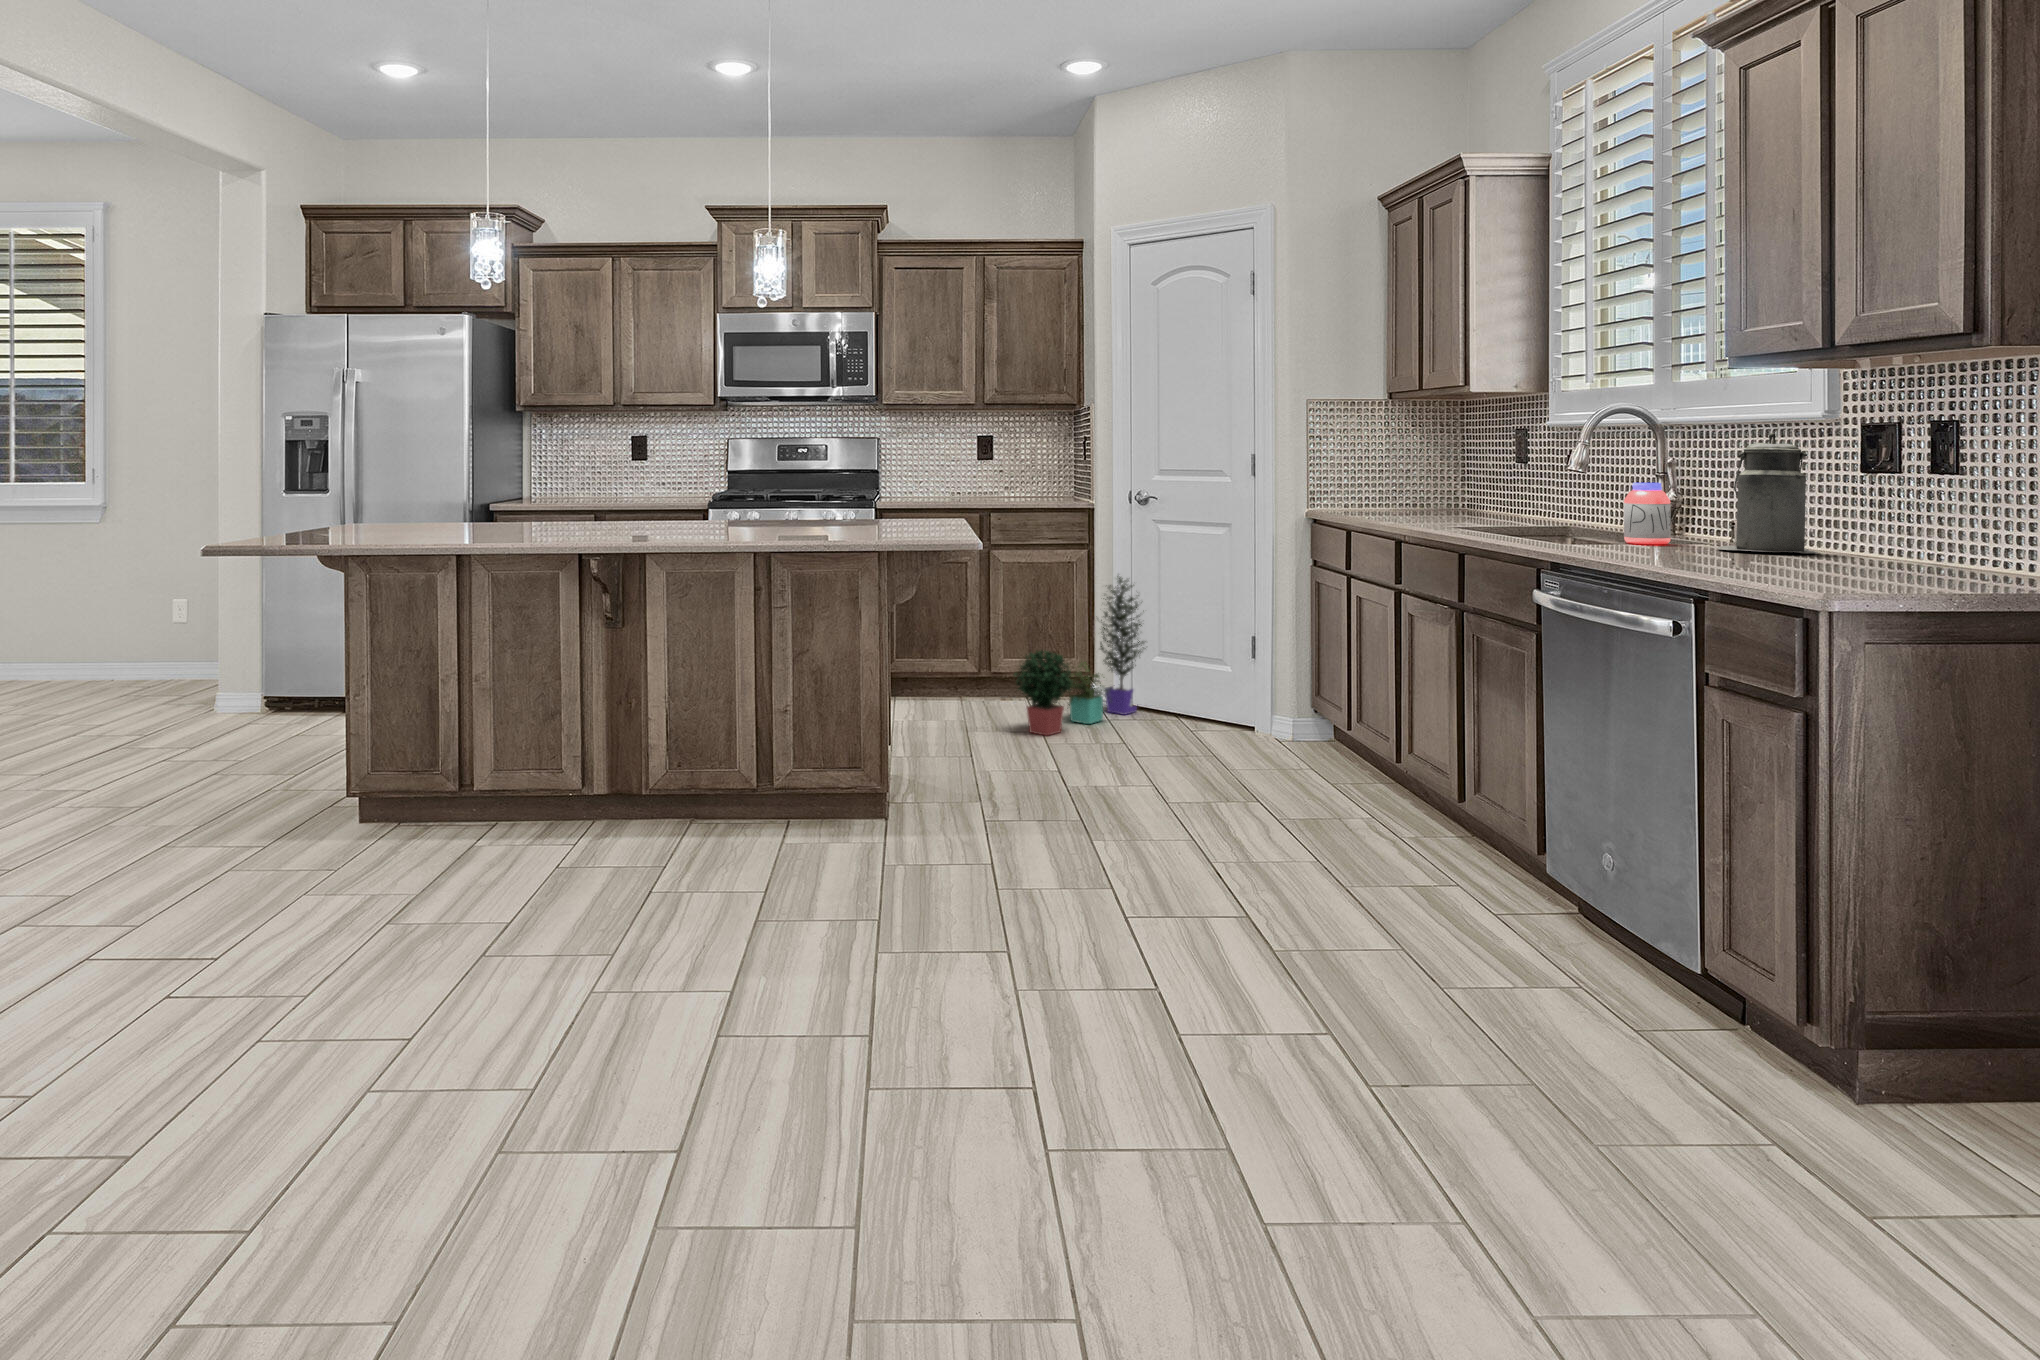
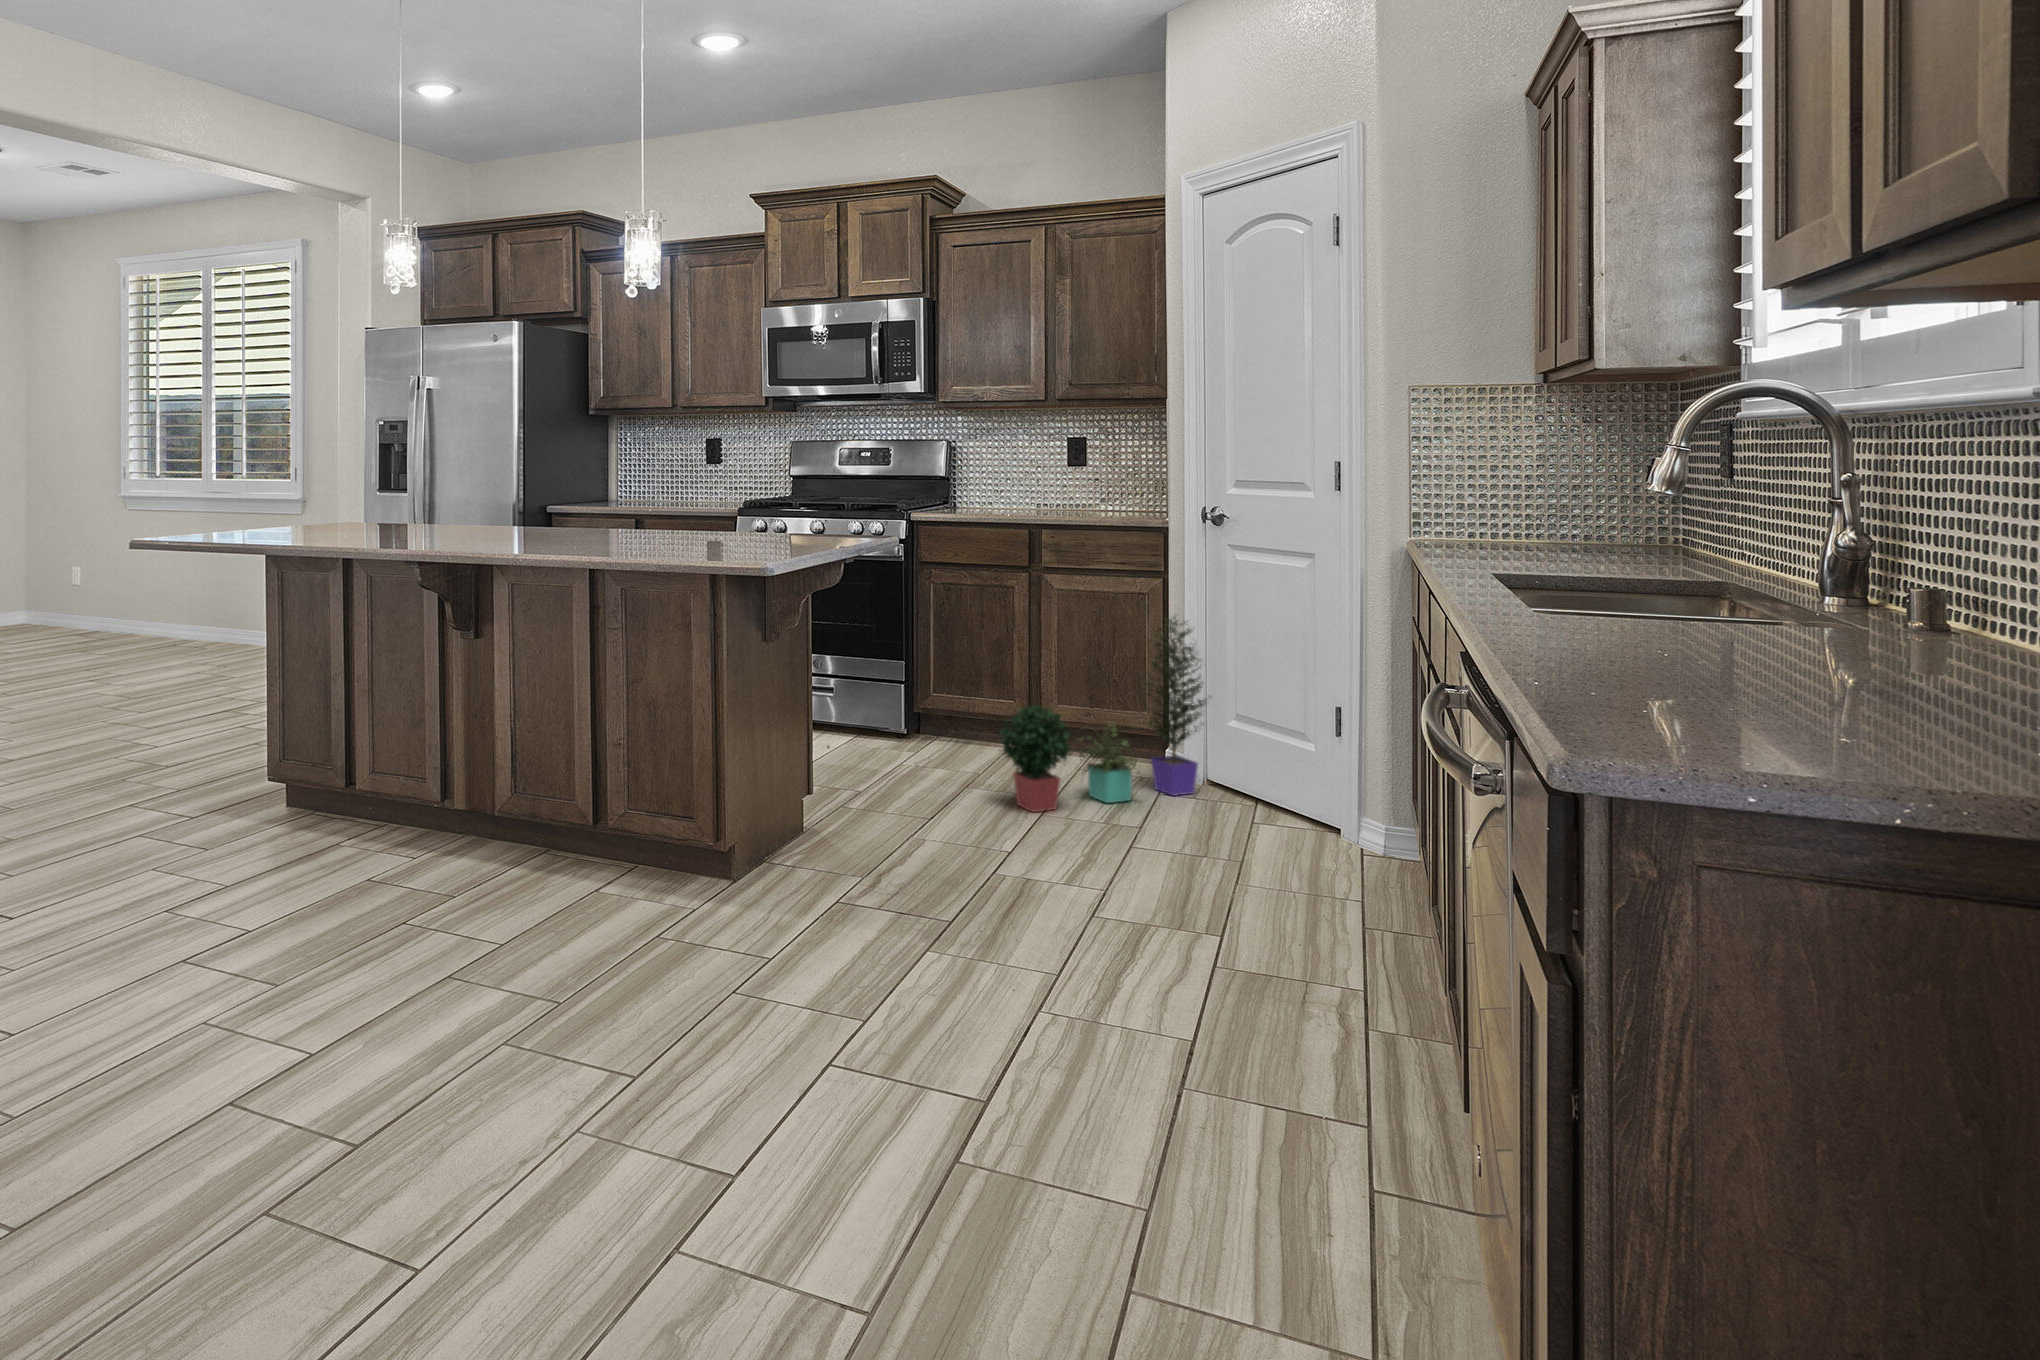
canister: present [1718,433,1818,553] -> none [1721,446,1951,703]
jar: present [1624,483,1671,544] -> none [1601,534,1693,651]

